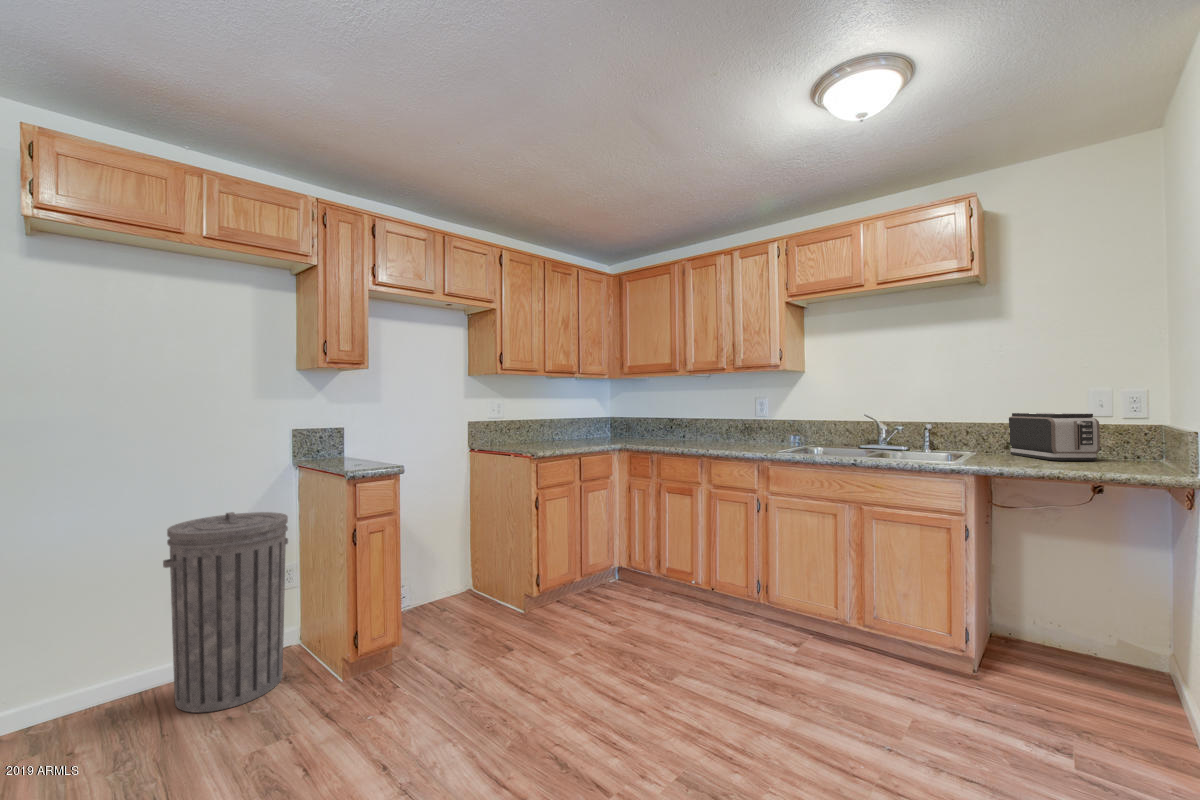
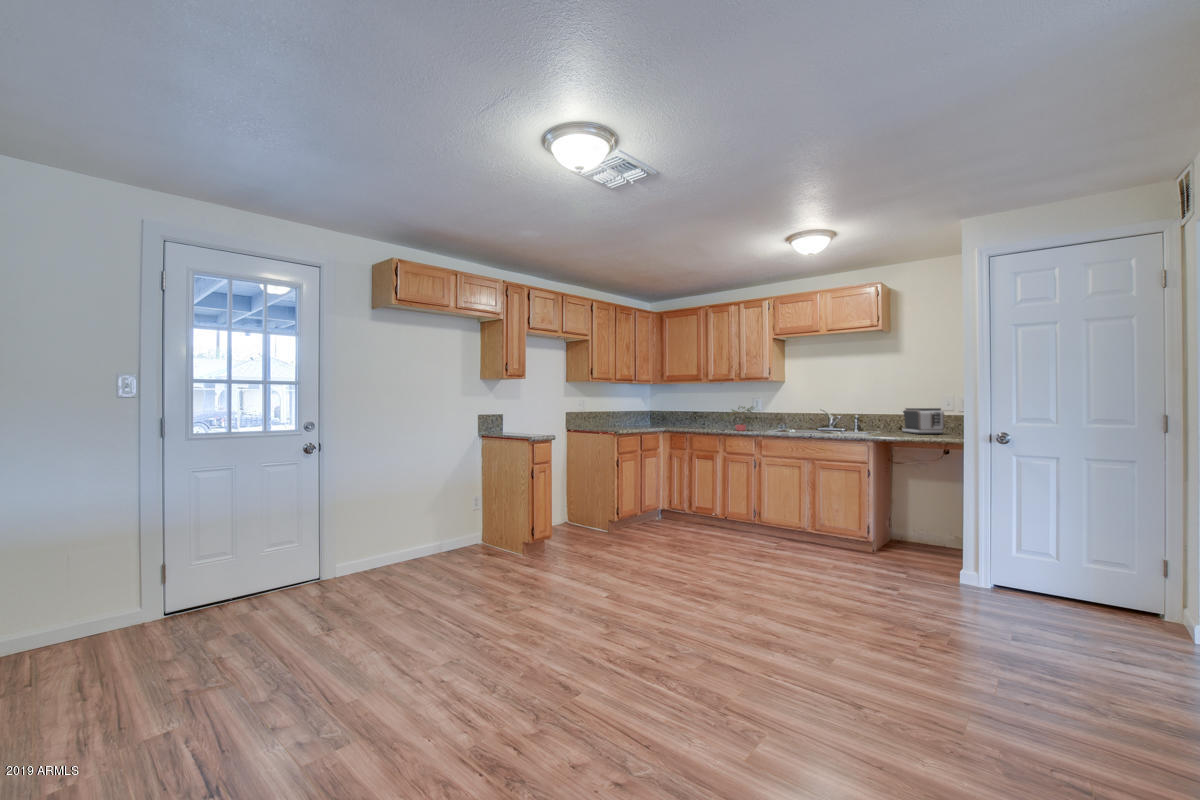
potted plant: none [698,410,759,451] -> present [719,407,753,431]
trash can: present [163,512,288,712] -> none [435,459,492,564]

